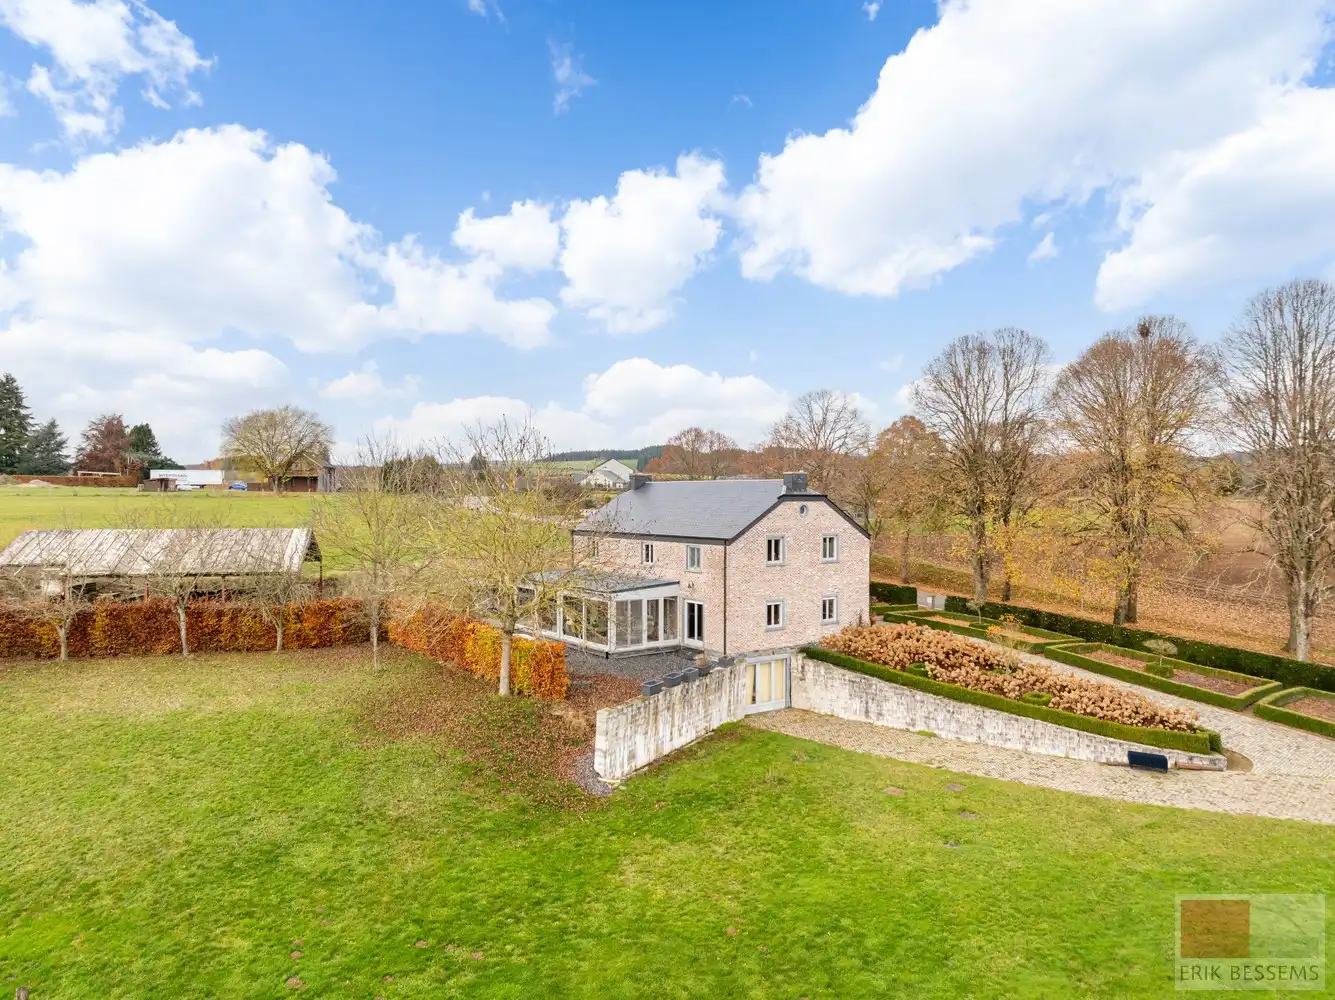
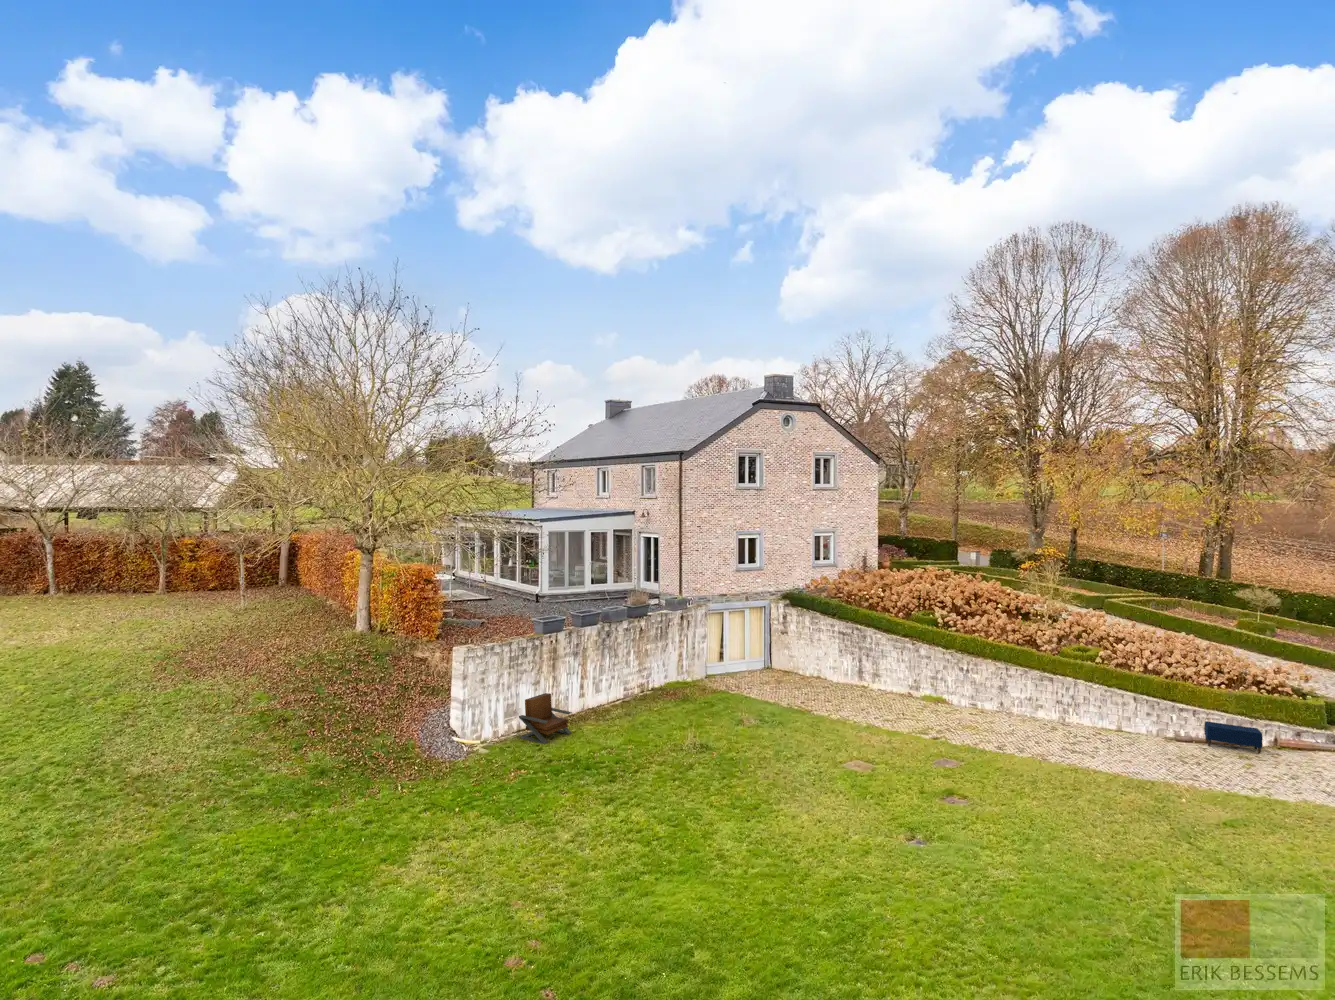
lounge chair: none [639,740,676,780] -> present [519,693,572,744]

